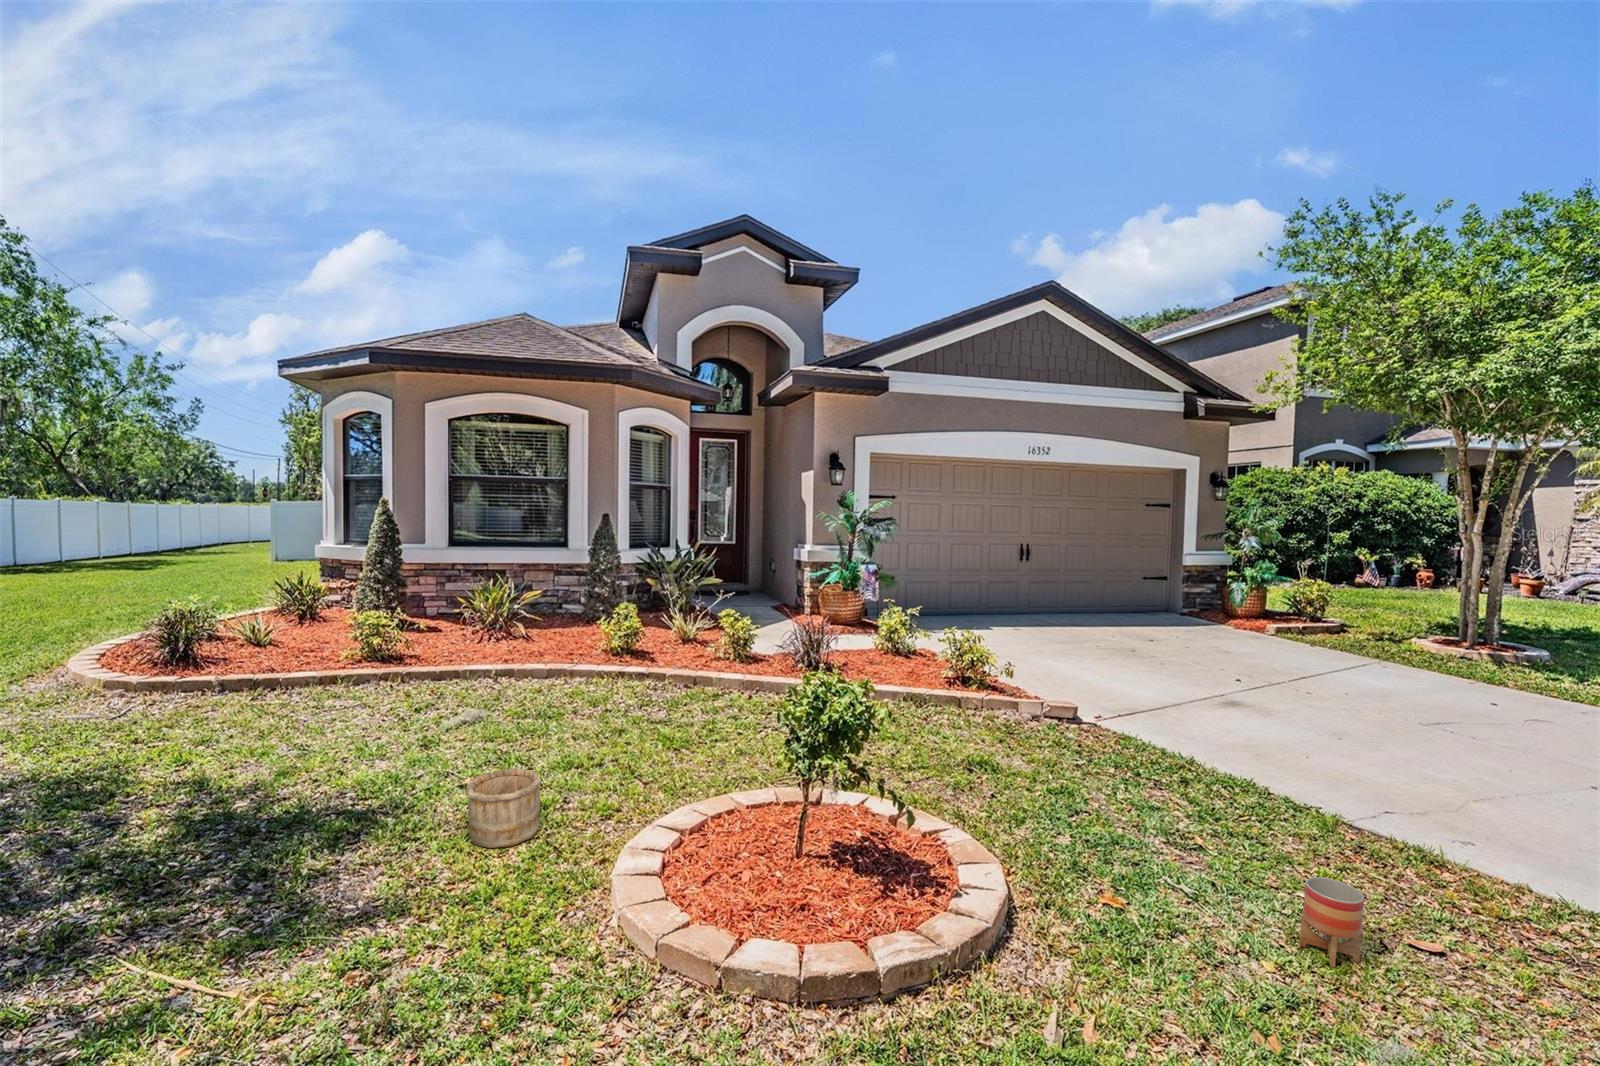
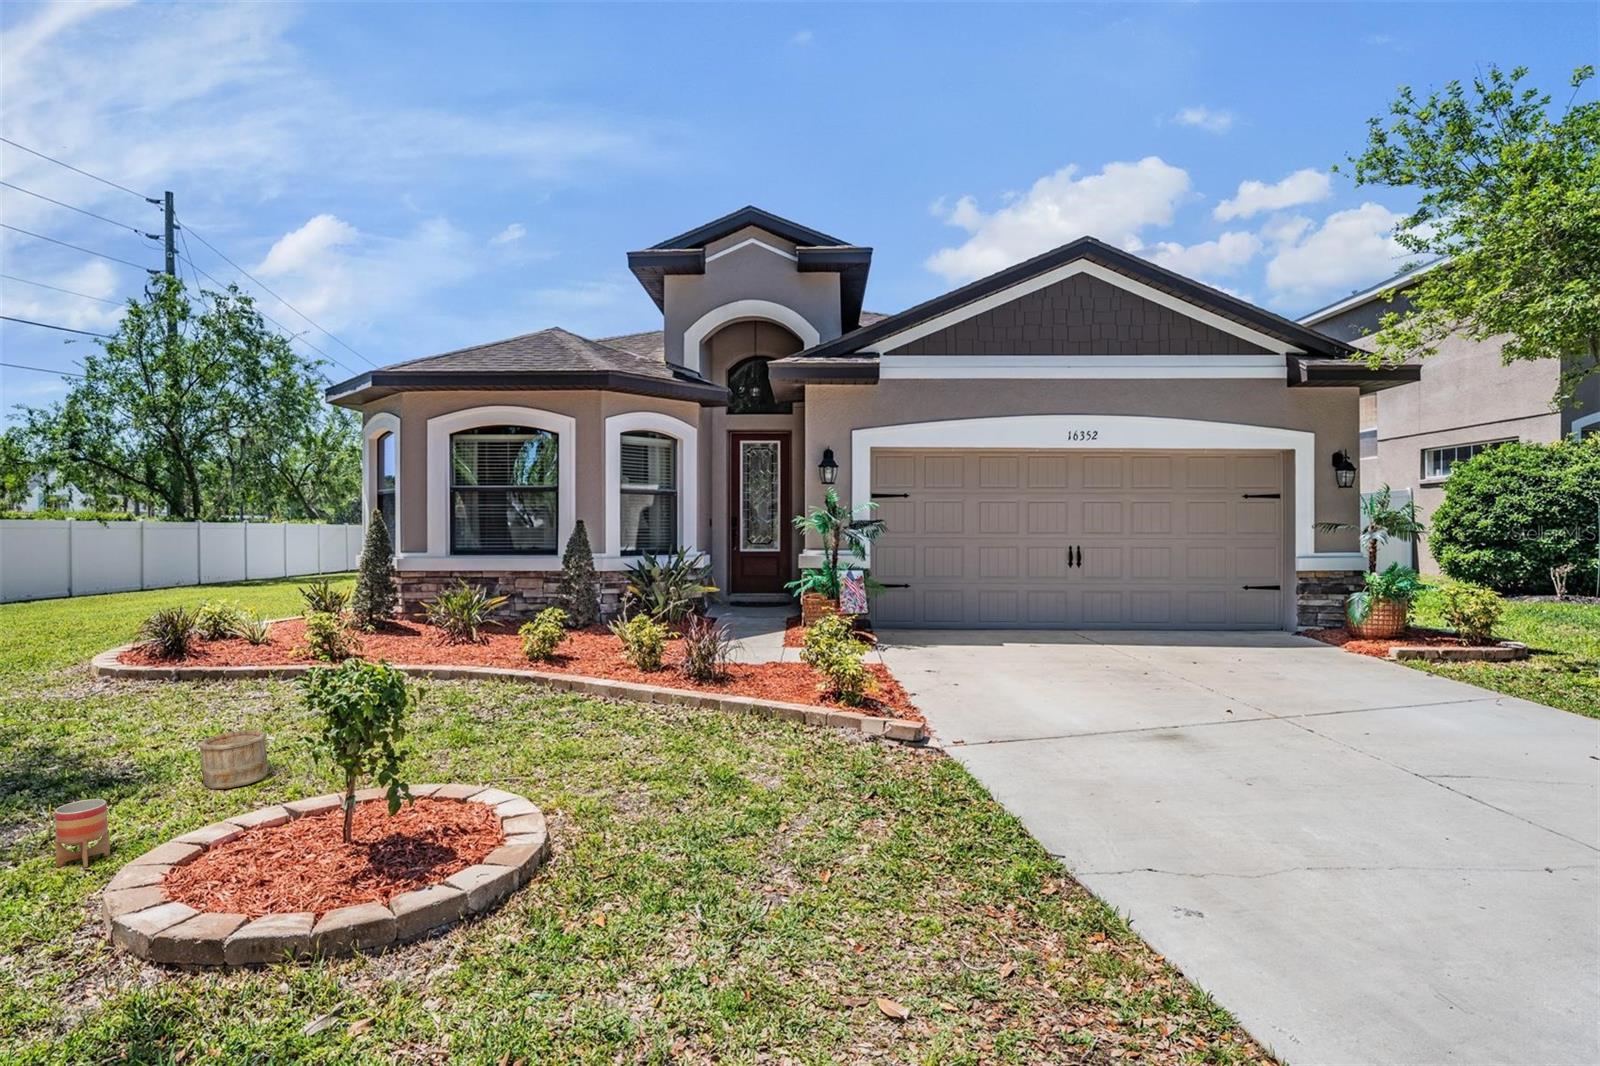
planter: present [1299,877,1364,967] -> present [55,799,110,868]

